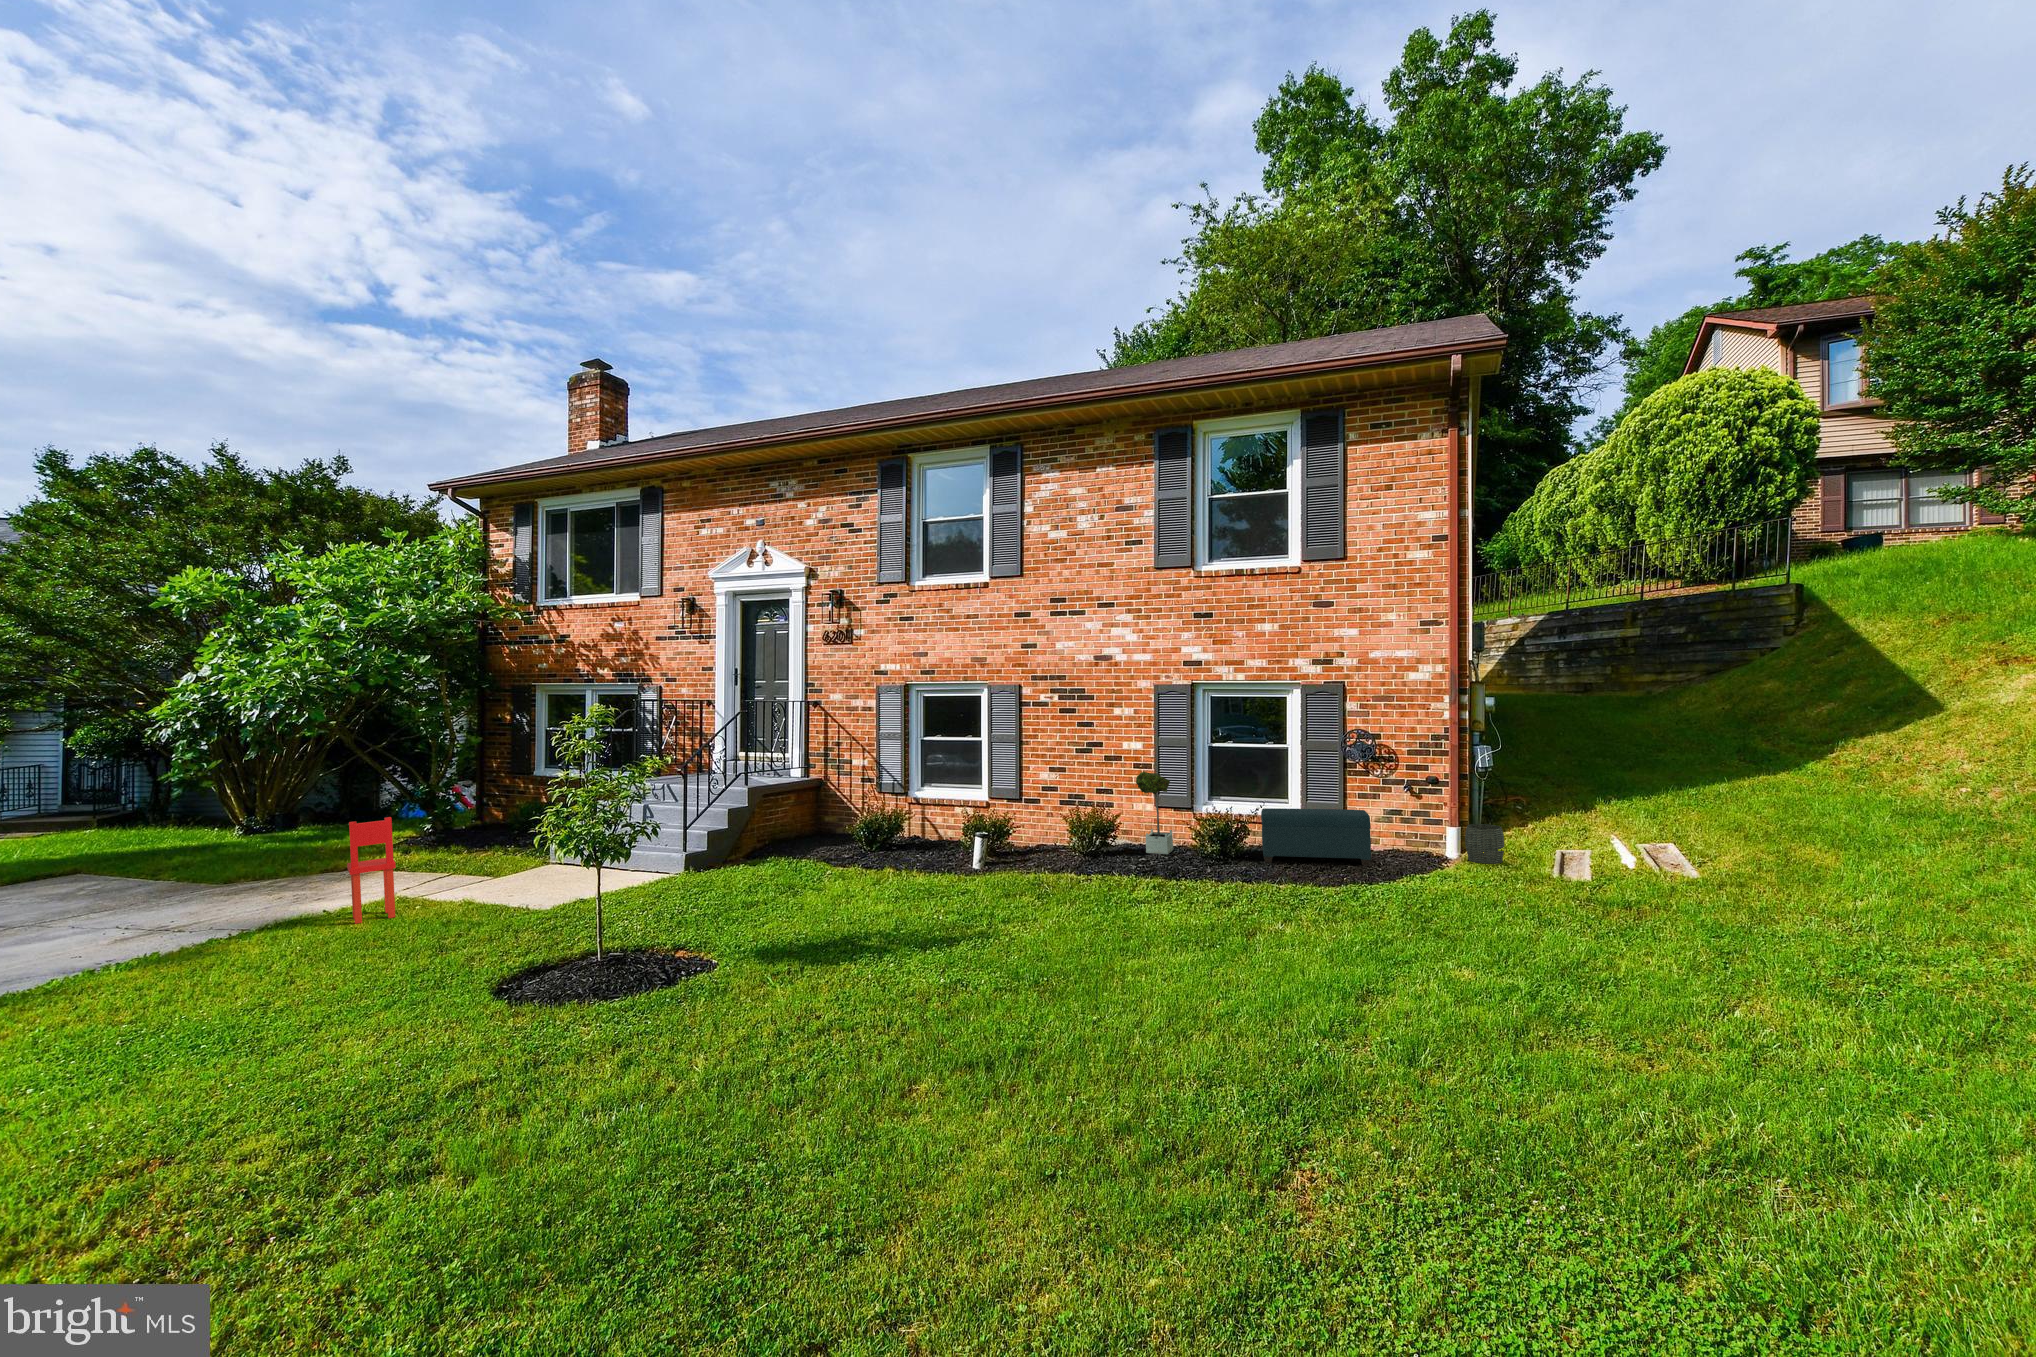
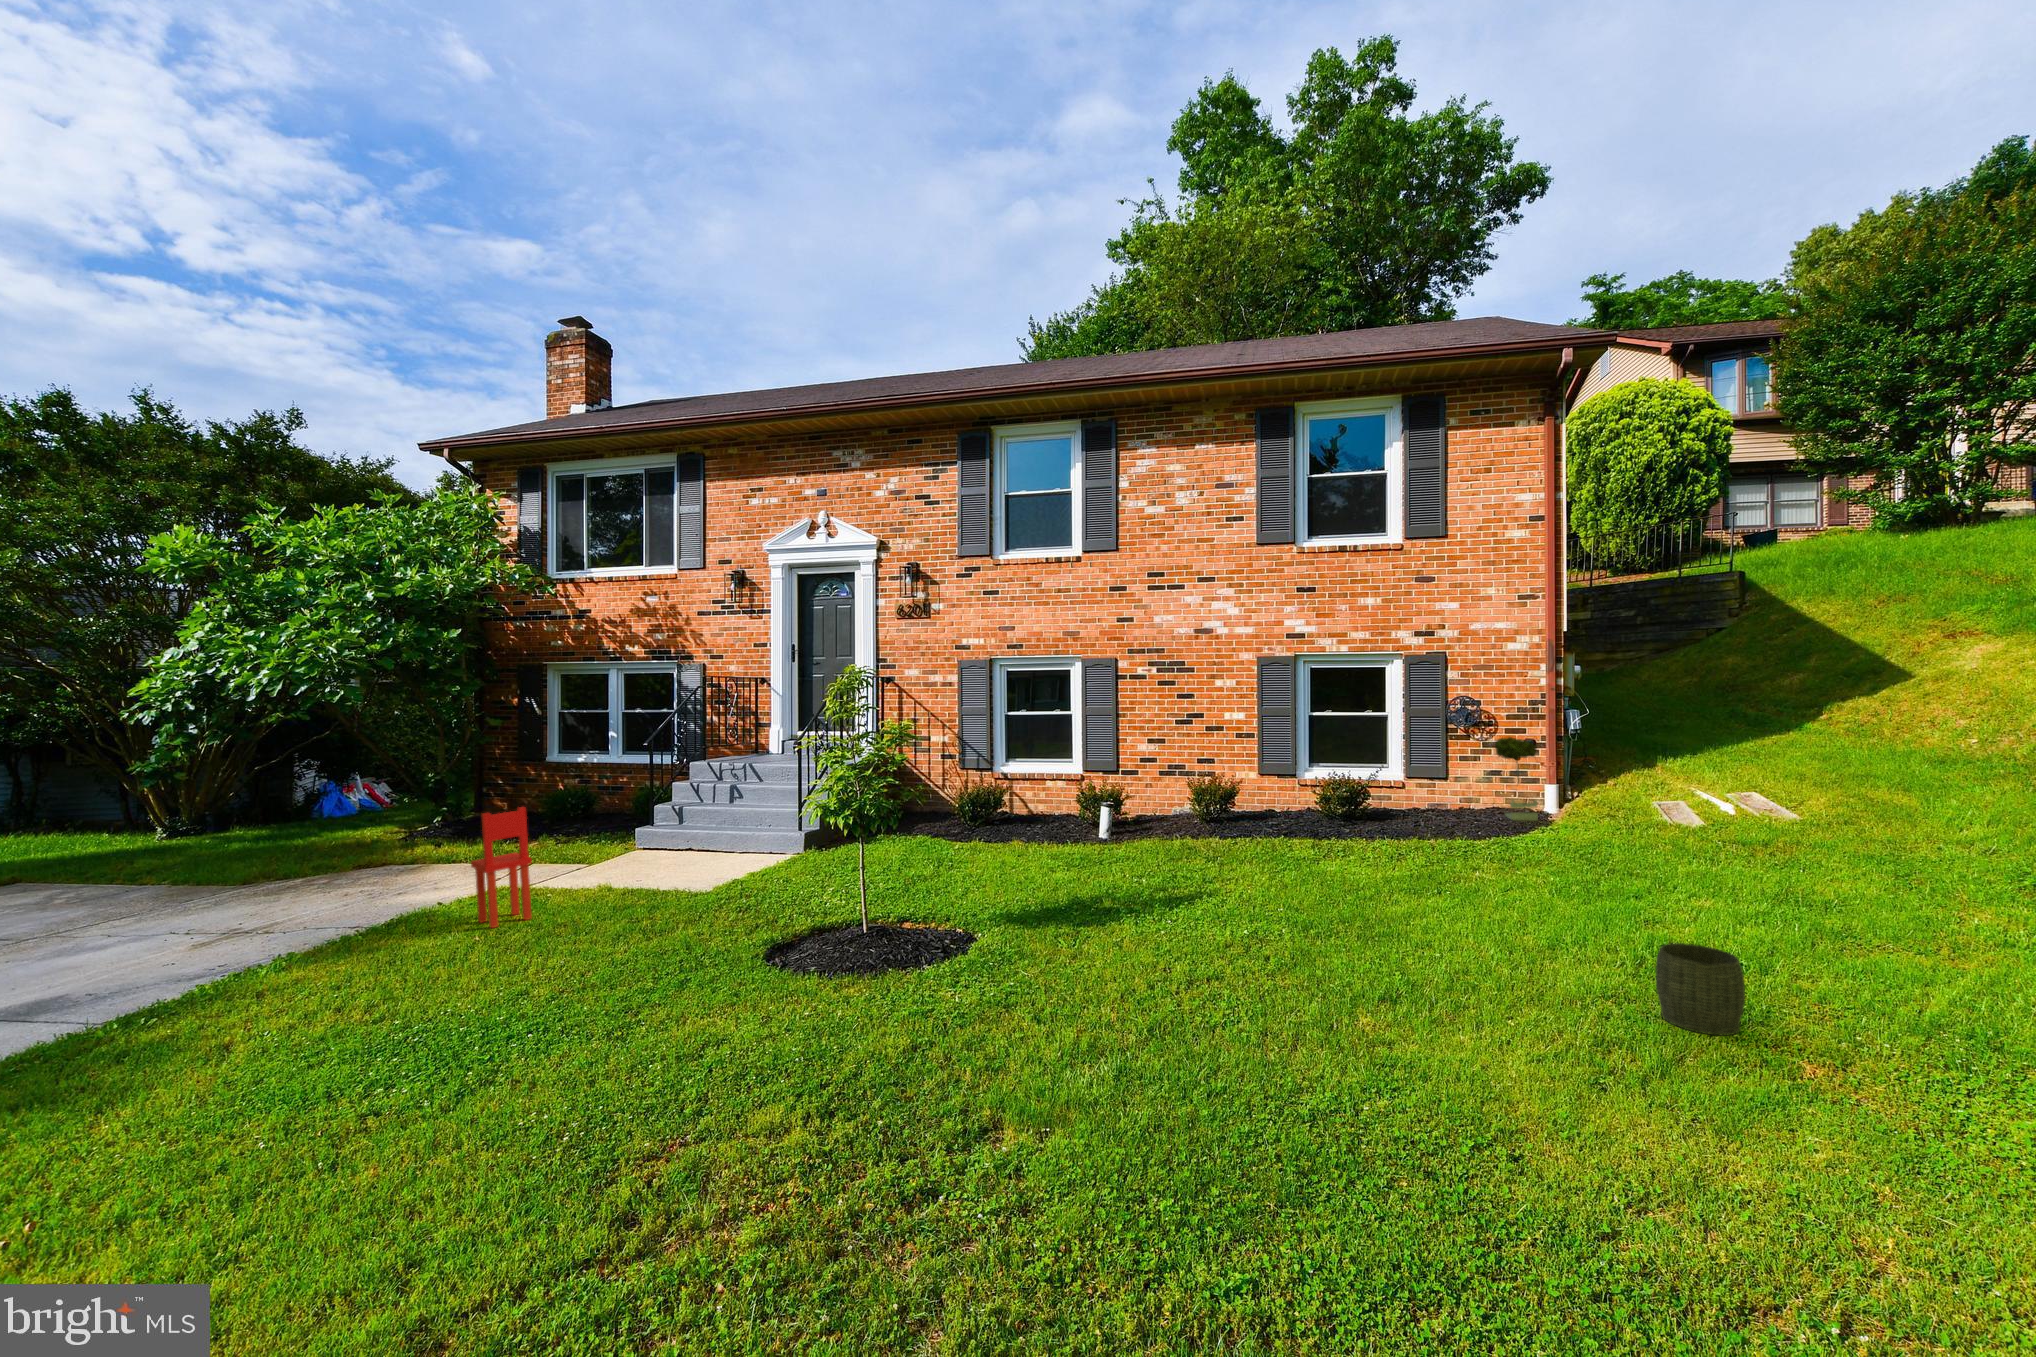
potted tree: present [1136,771,1173,854] -> present [1495,737,1538,821]
bench: present [1261,808,1371,866] -> none [1371,772,1485,824]
woven basket: present [1465,824,1504,864] -> present [1656,943,1745,1036]

